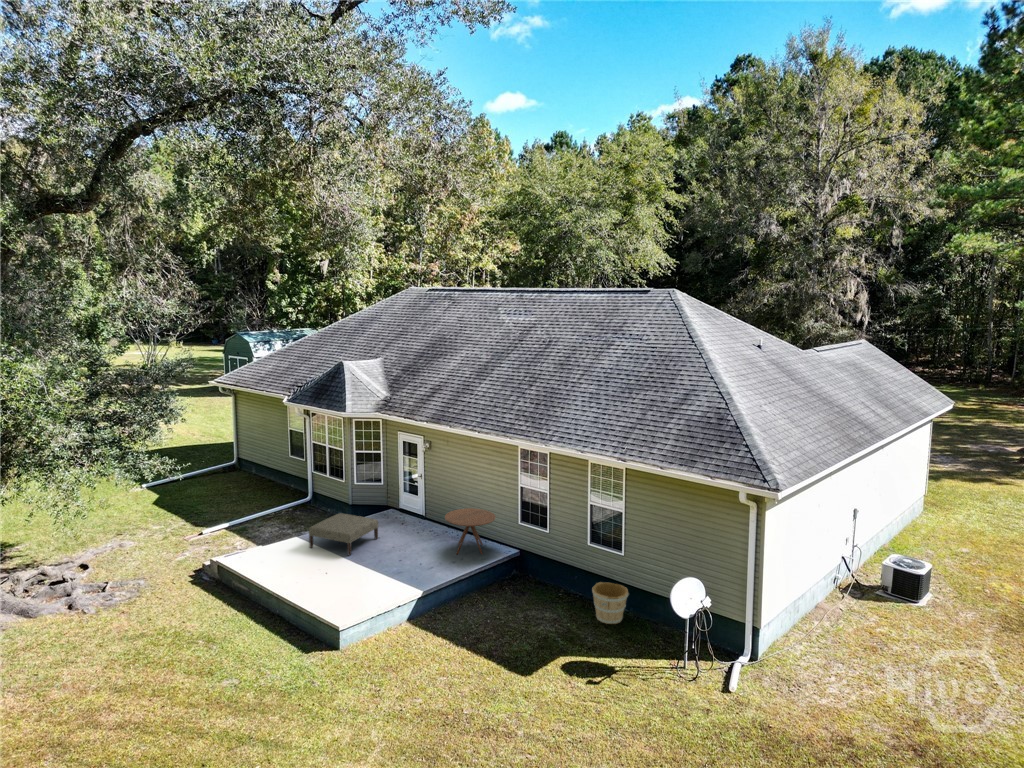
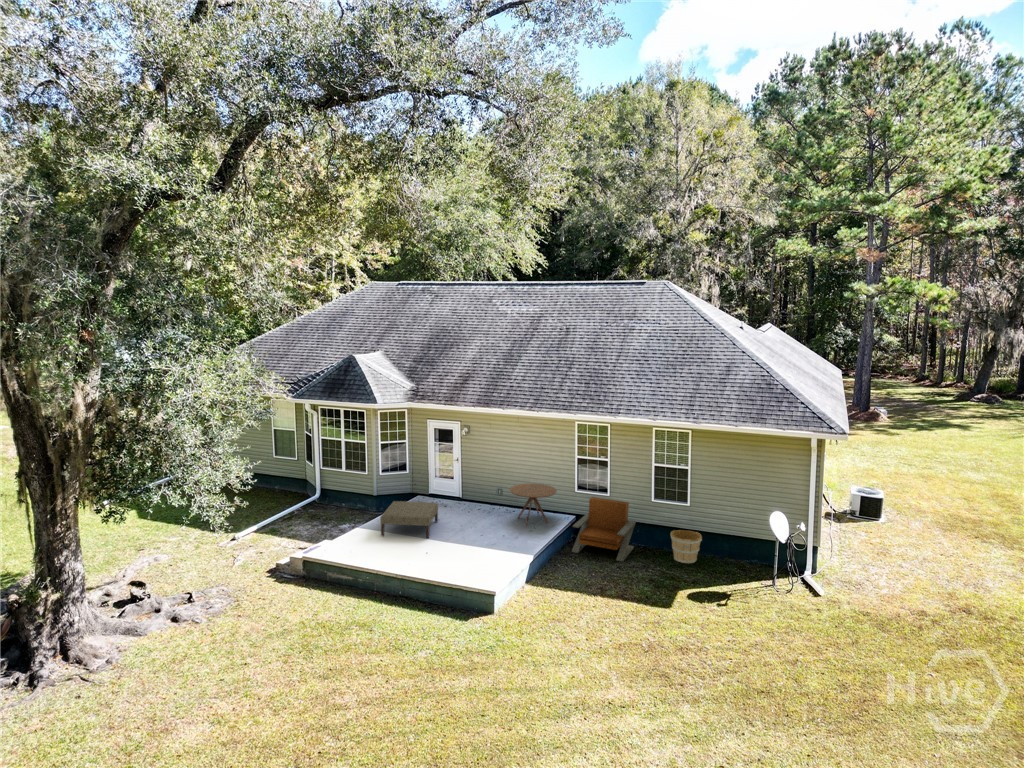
lounge chair: none [491,532,567,610] -> present [572,497,636,562]

